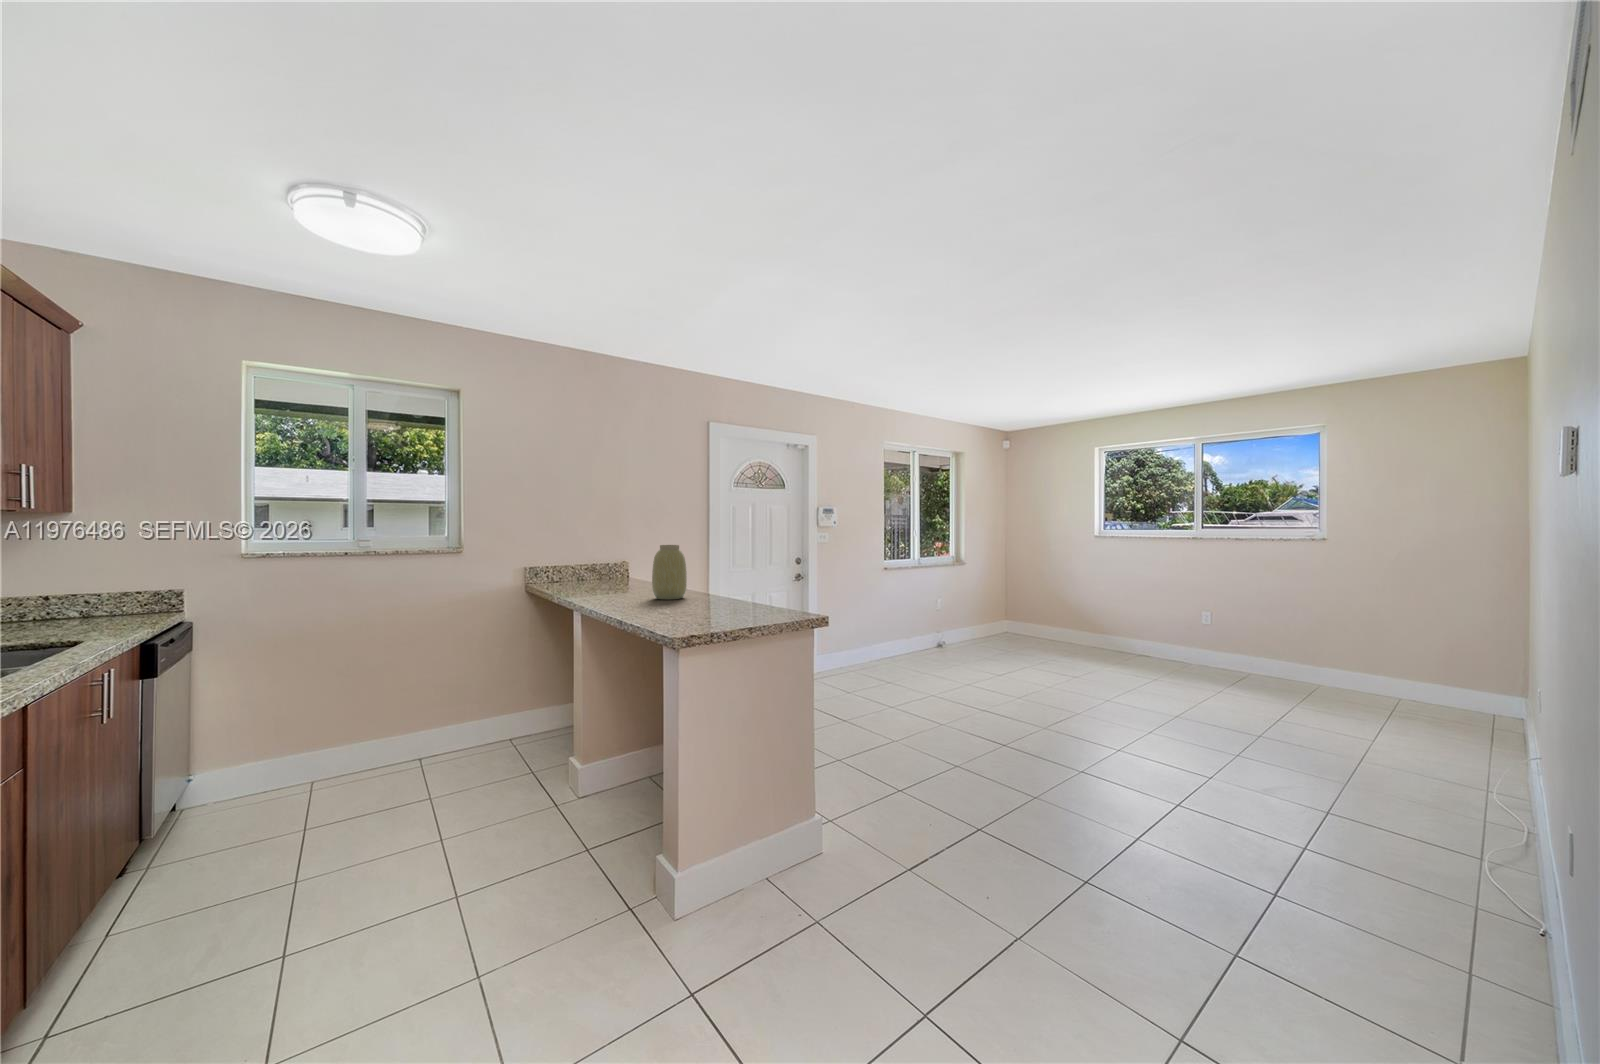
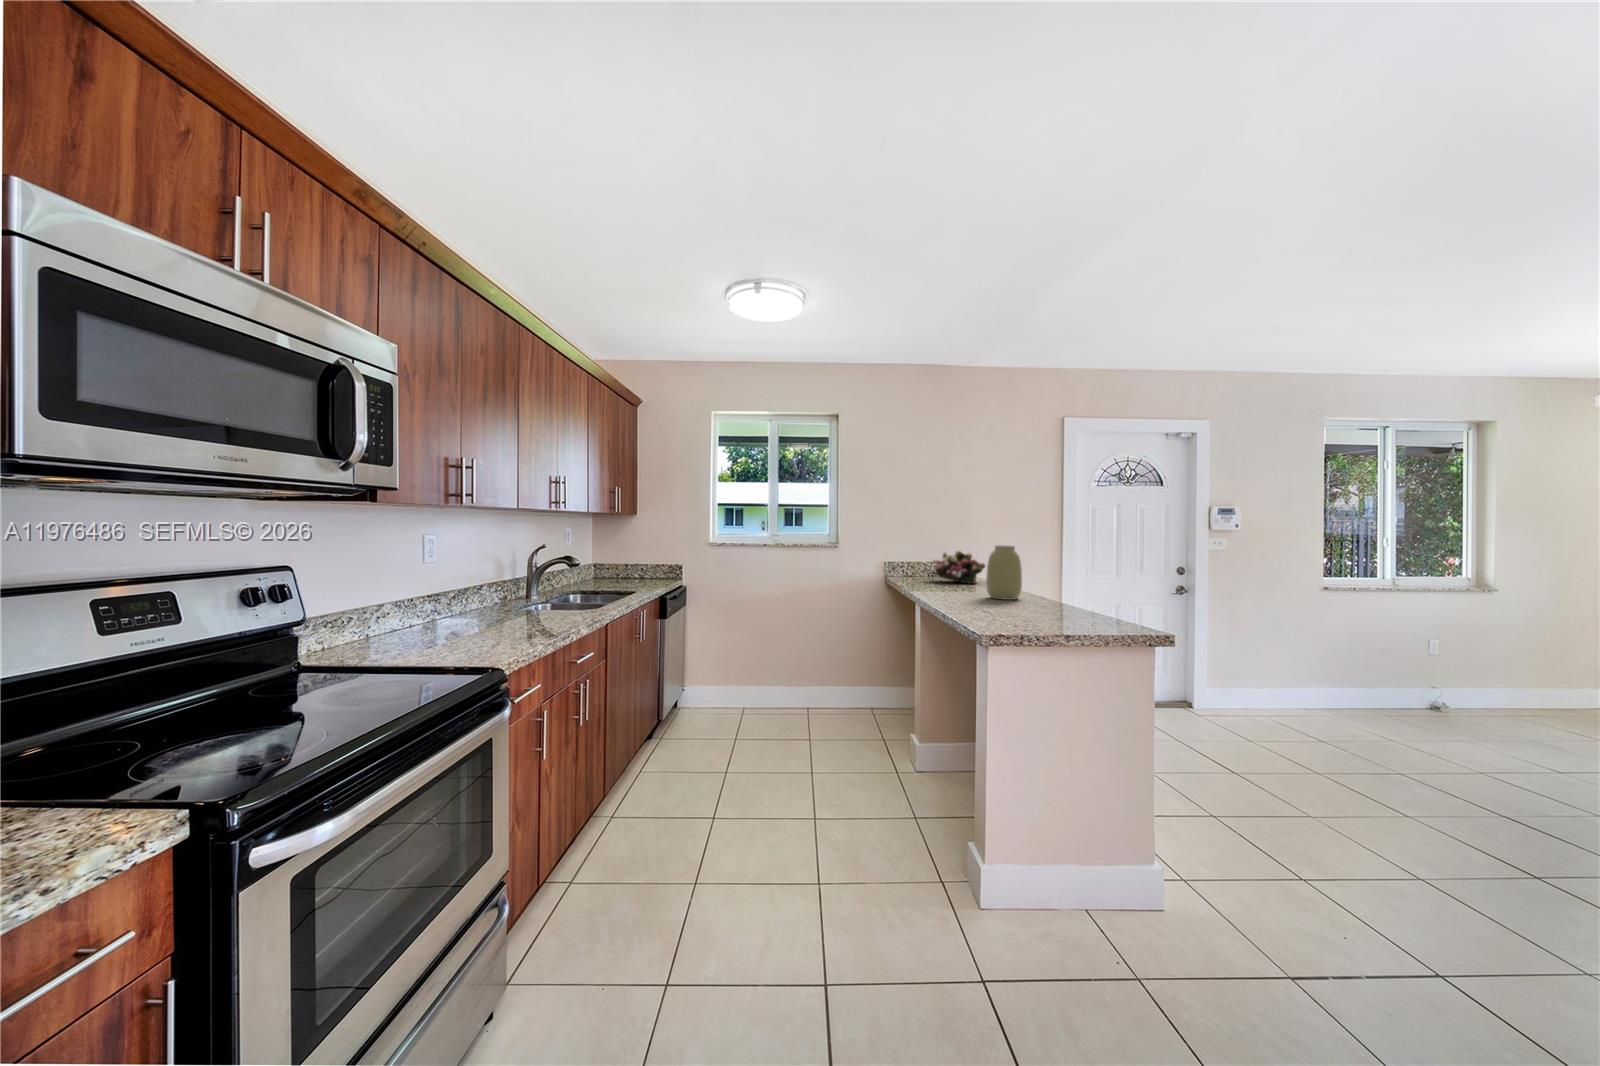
flower arrangement: none [580,551,641,586] -> present [929,550,985,584]

